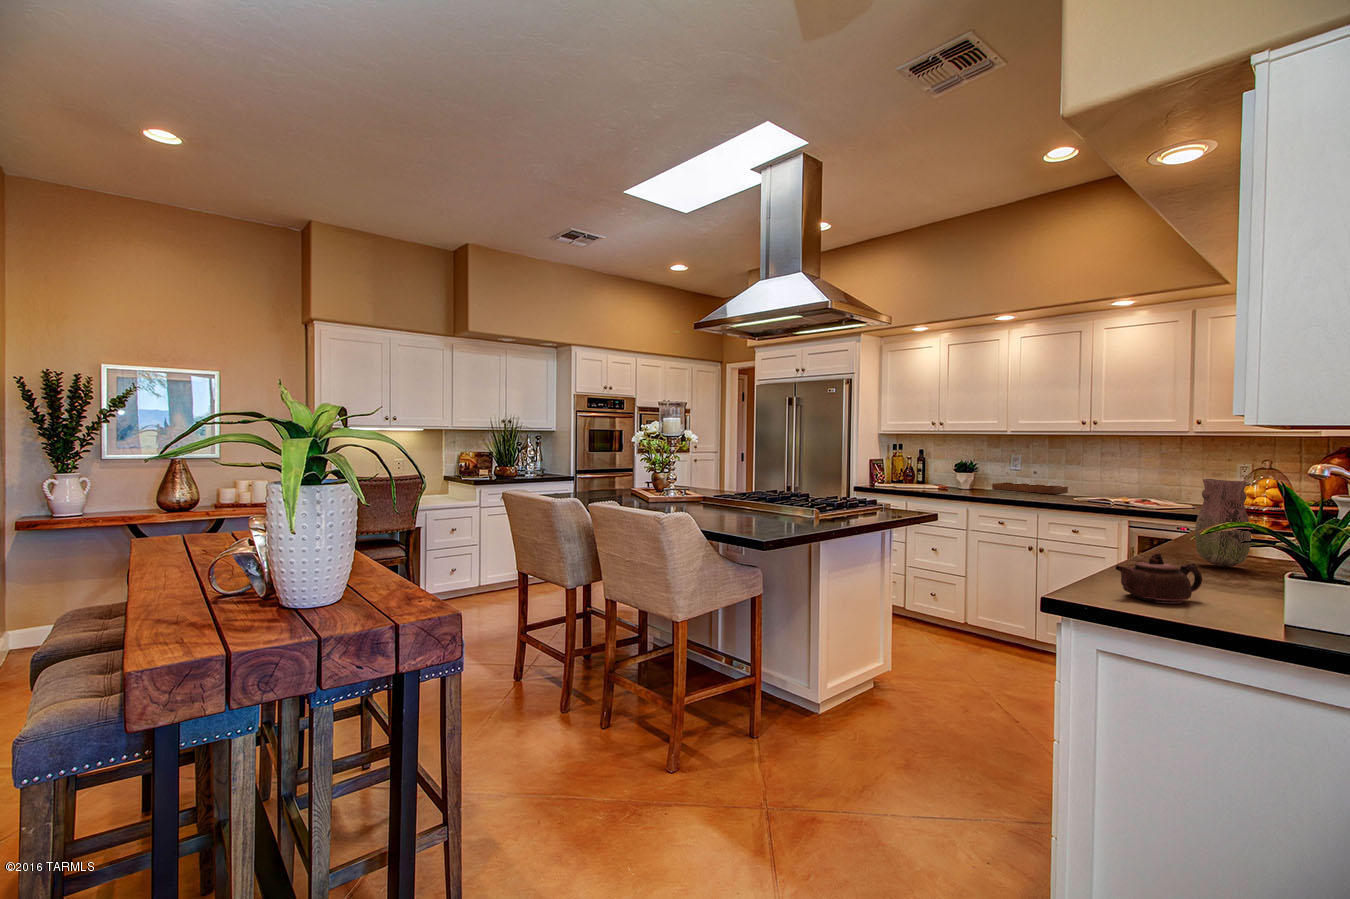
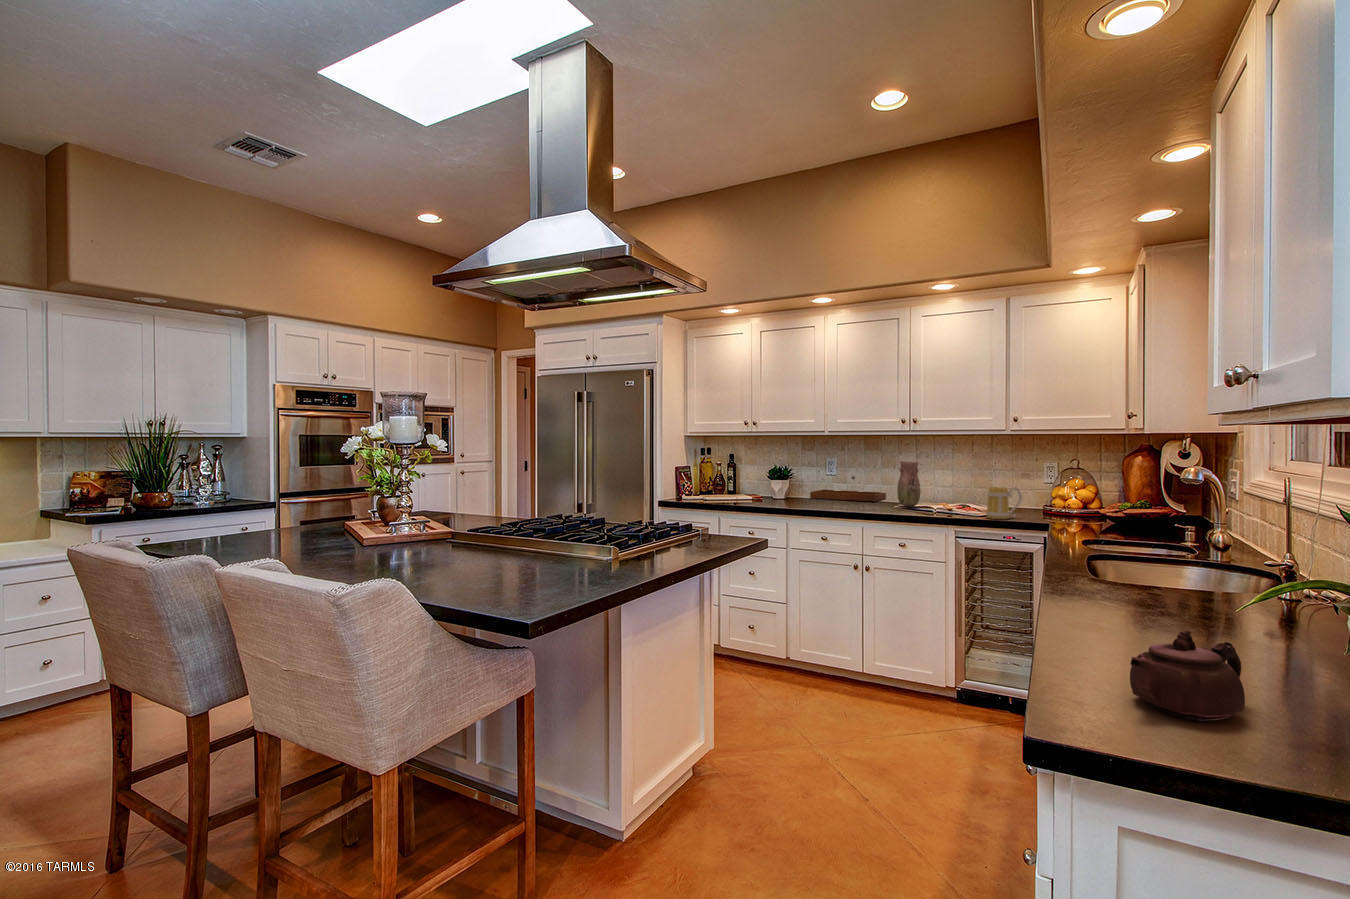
vase: present [1195,479,1251,567] -> present [897,462,920,508]
mug: none [1160,483,1198,513] -> present [986,487,1022,519]

